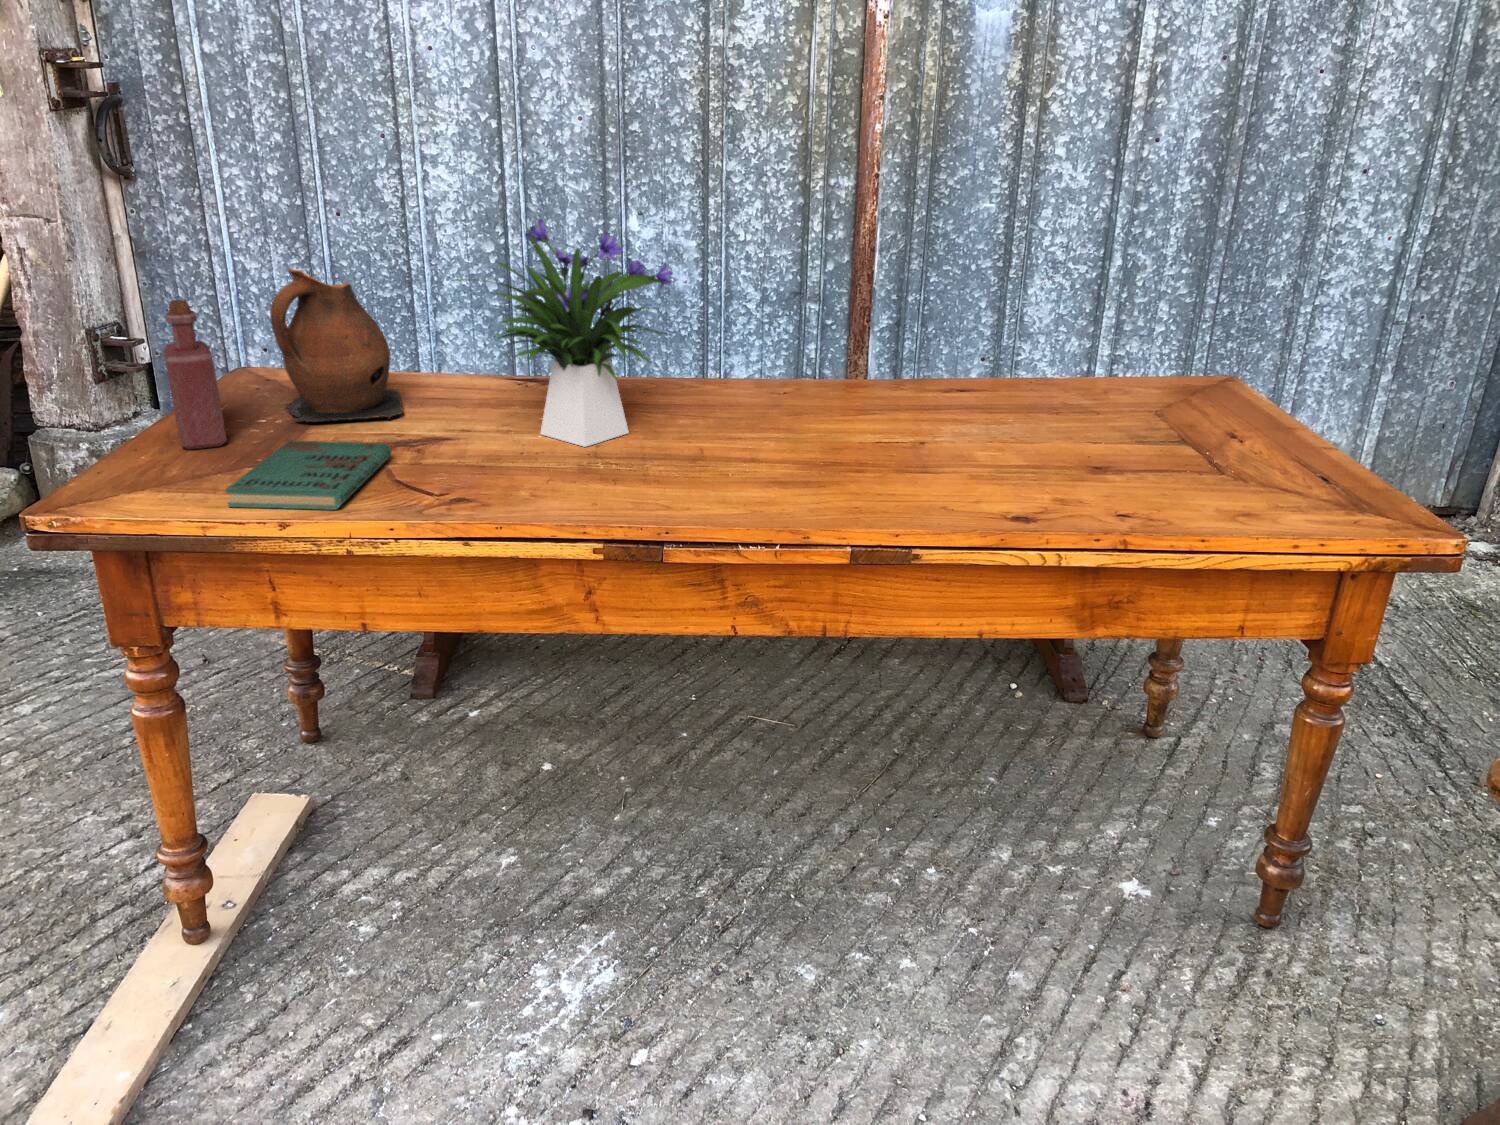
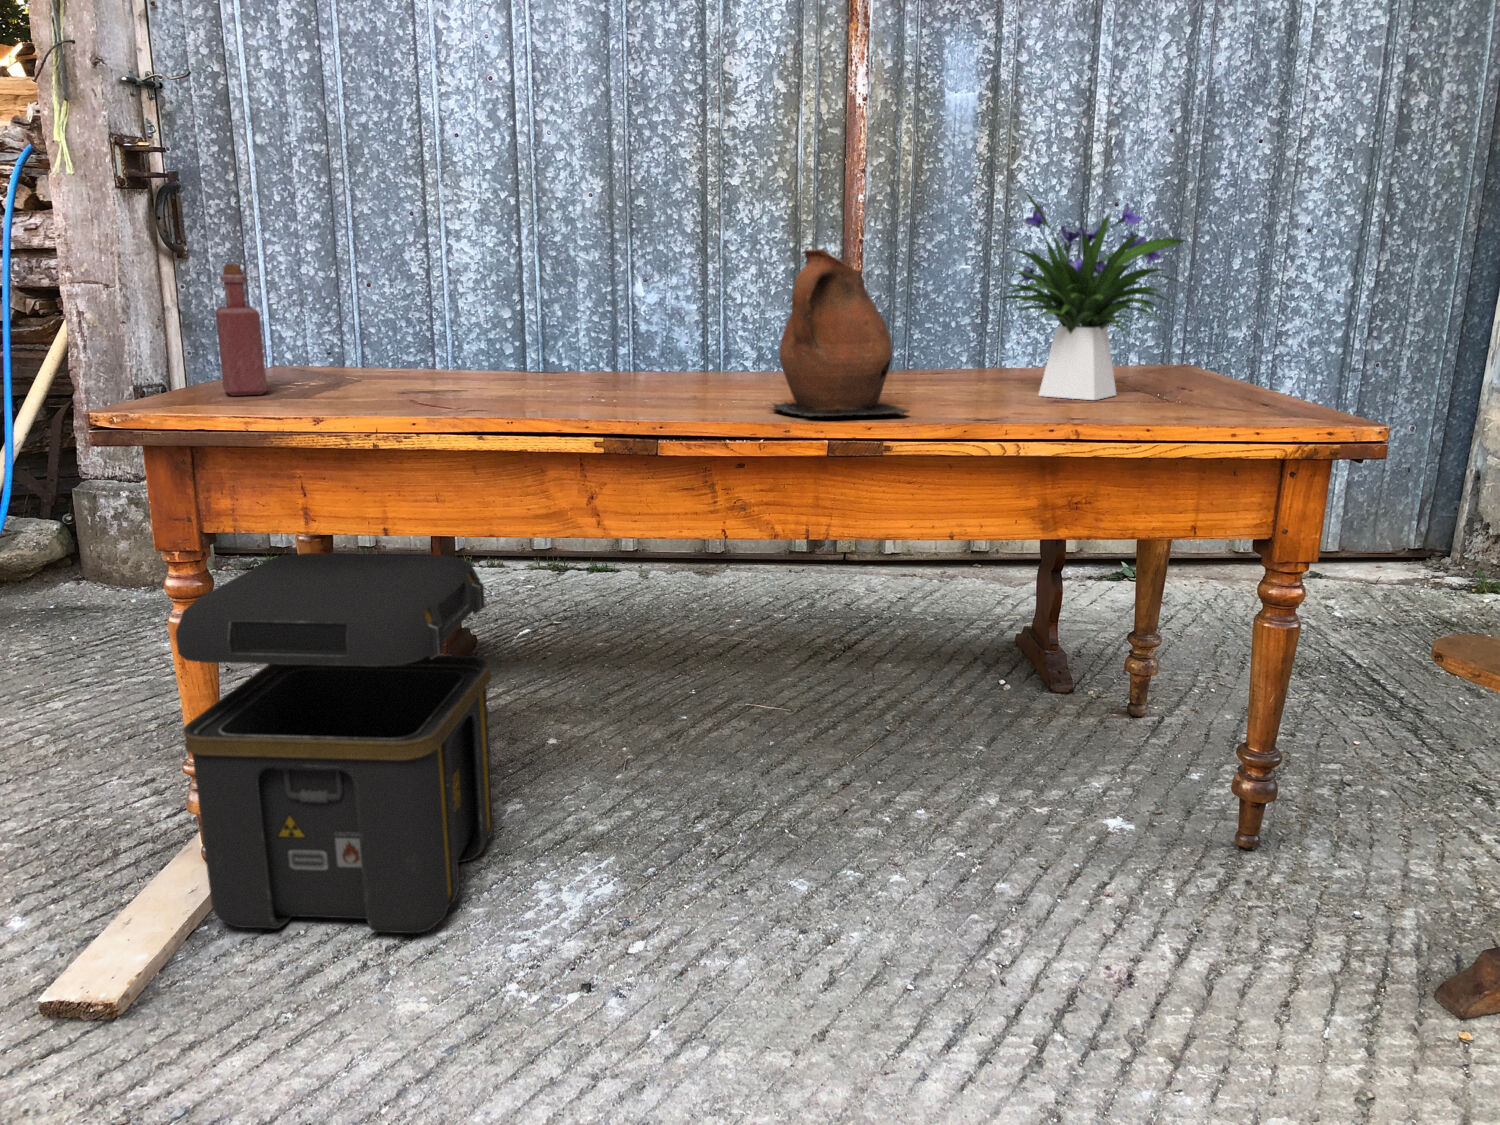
flower arrangement: present [456,219,673,447] -> present [986,194,1186,400]
ceramic pitcher: present [270,268,403,422] -> present [773,249,909,417]
book: present [226,441,391,510] -> none [267,383,415,415]
toolbox: none [139,624,489,1040] -> present [176,553,494,933]

